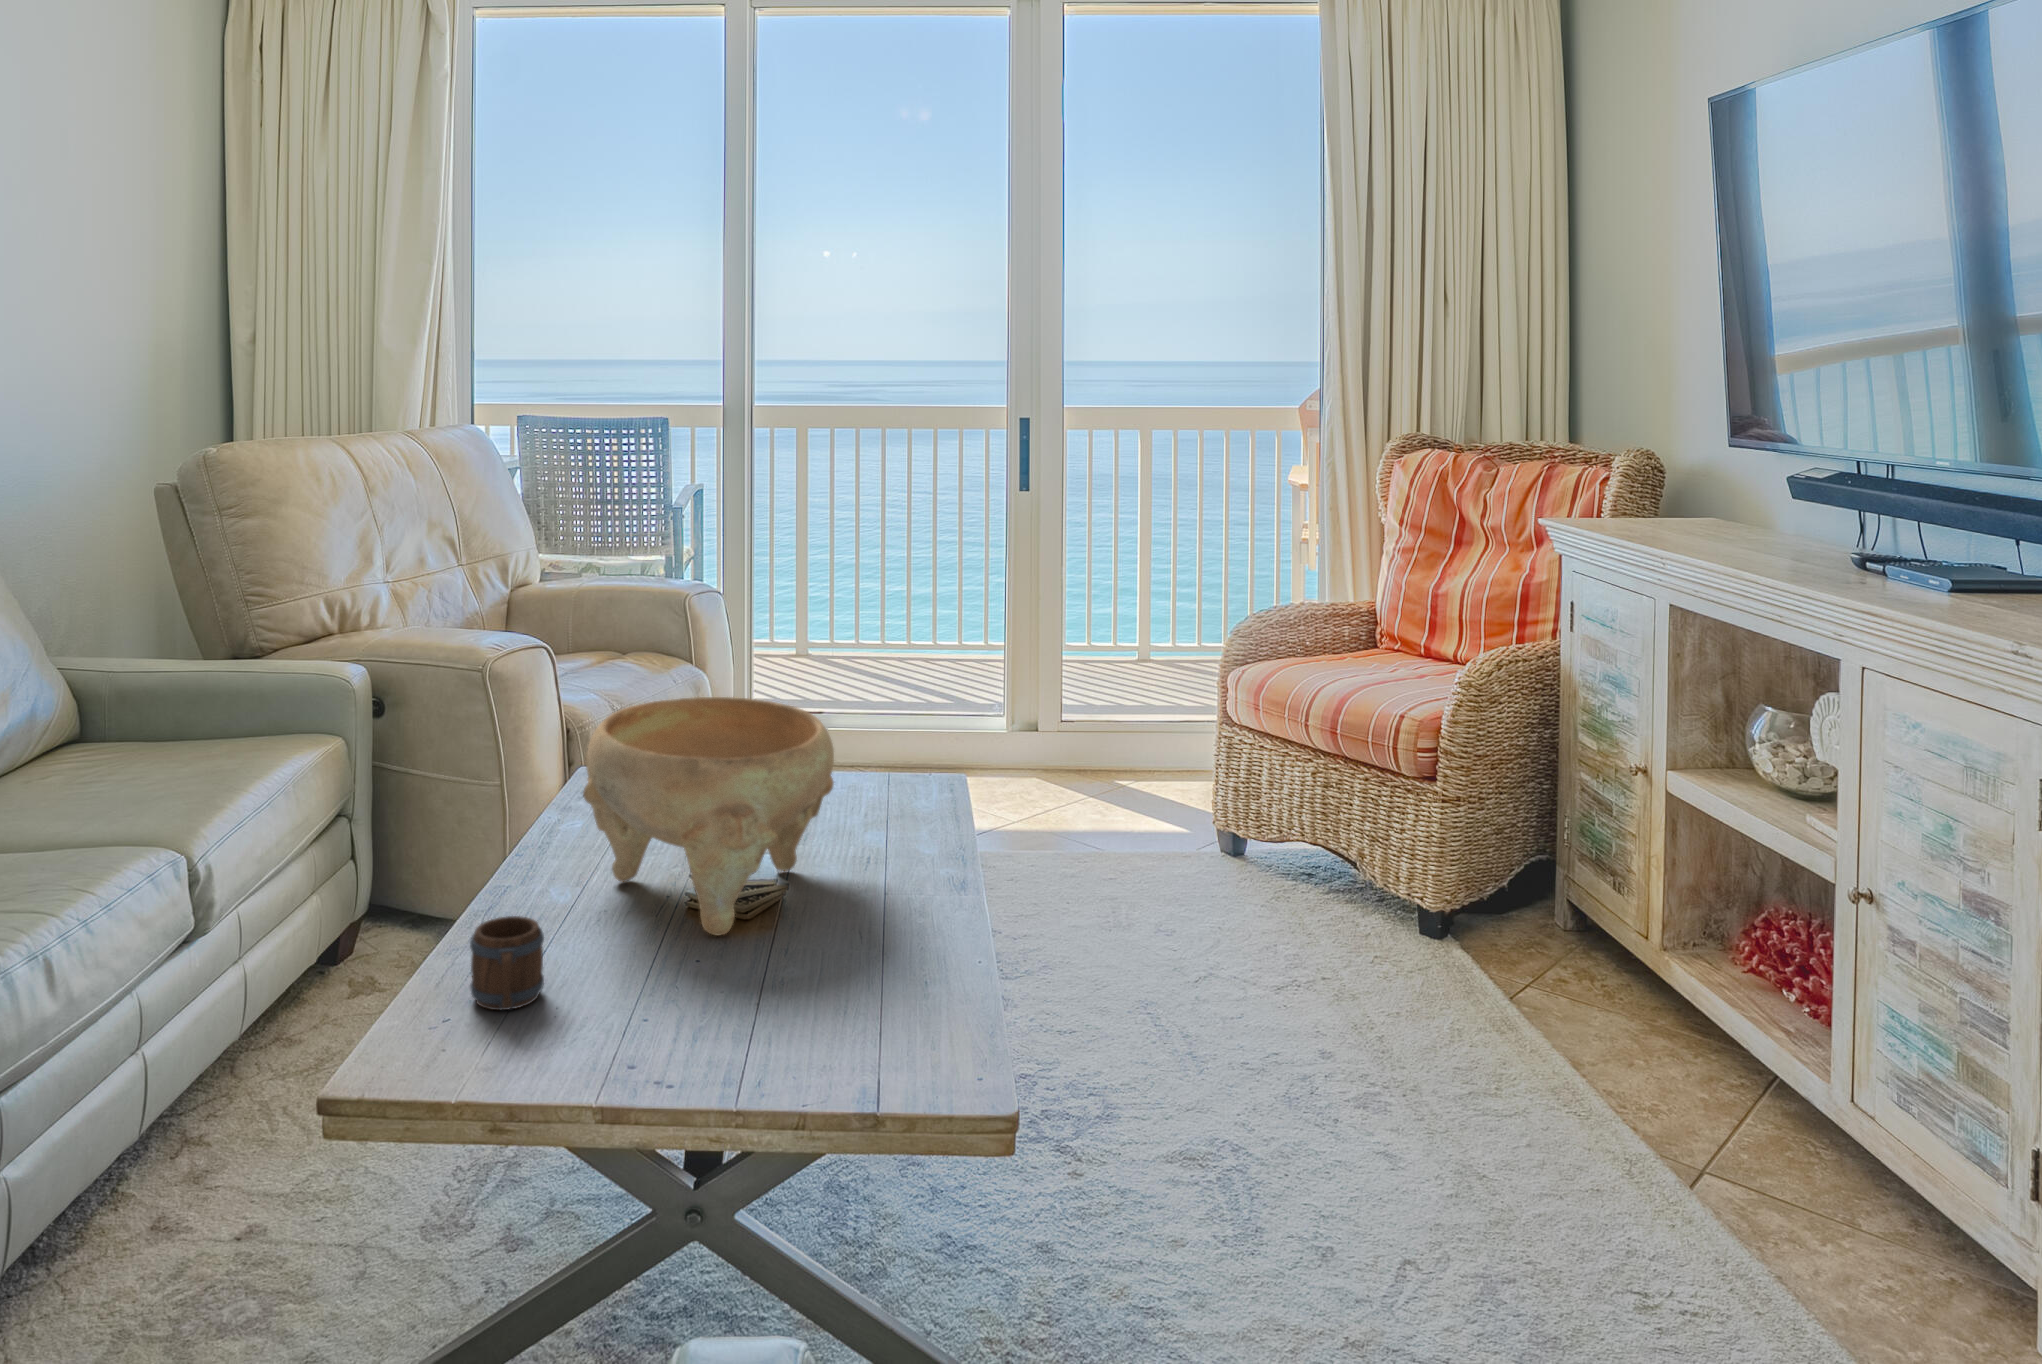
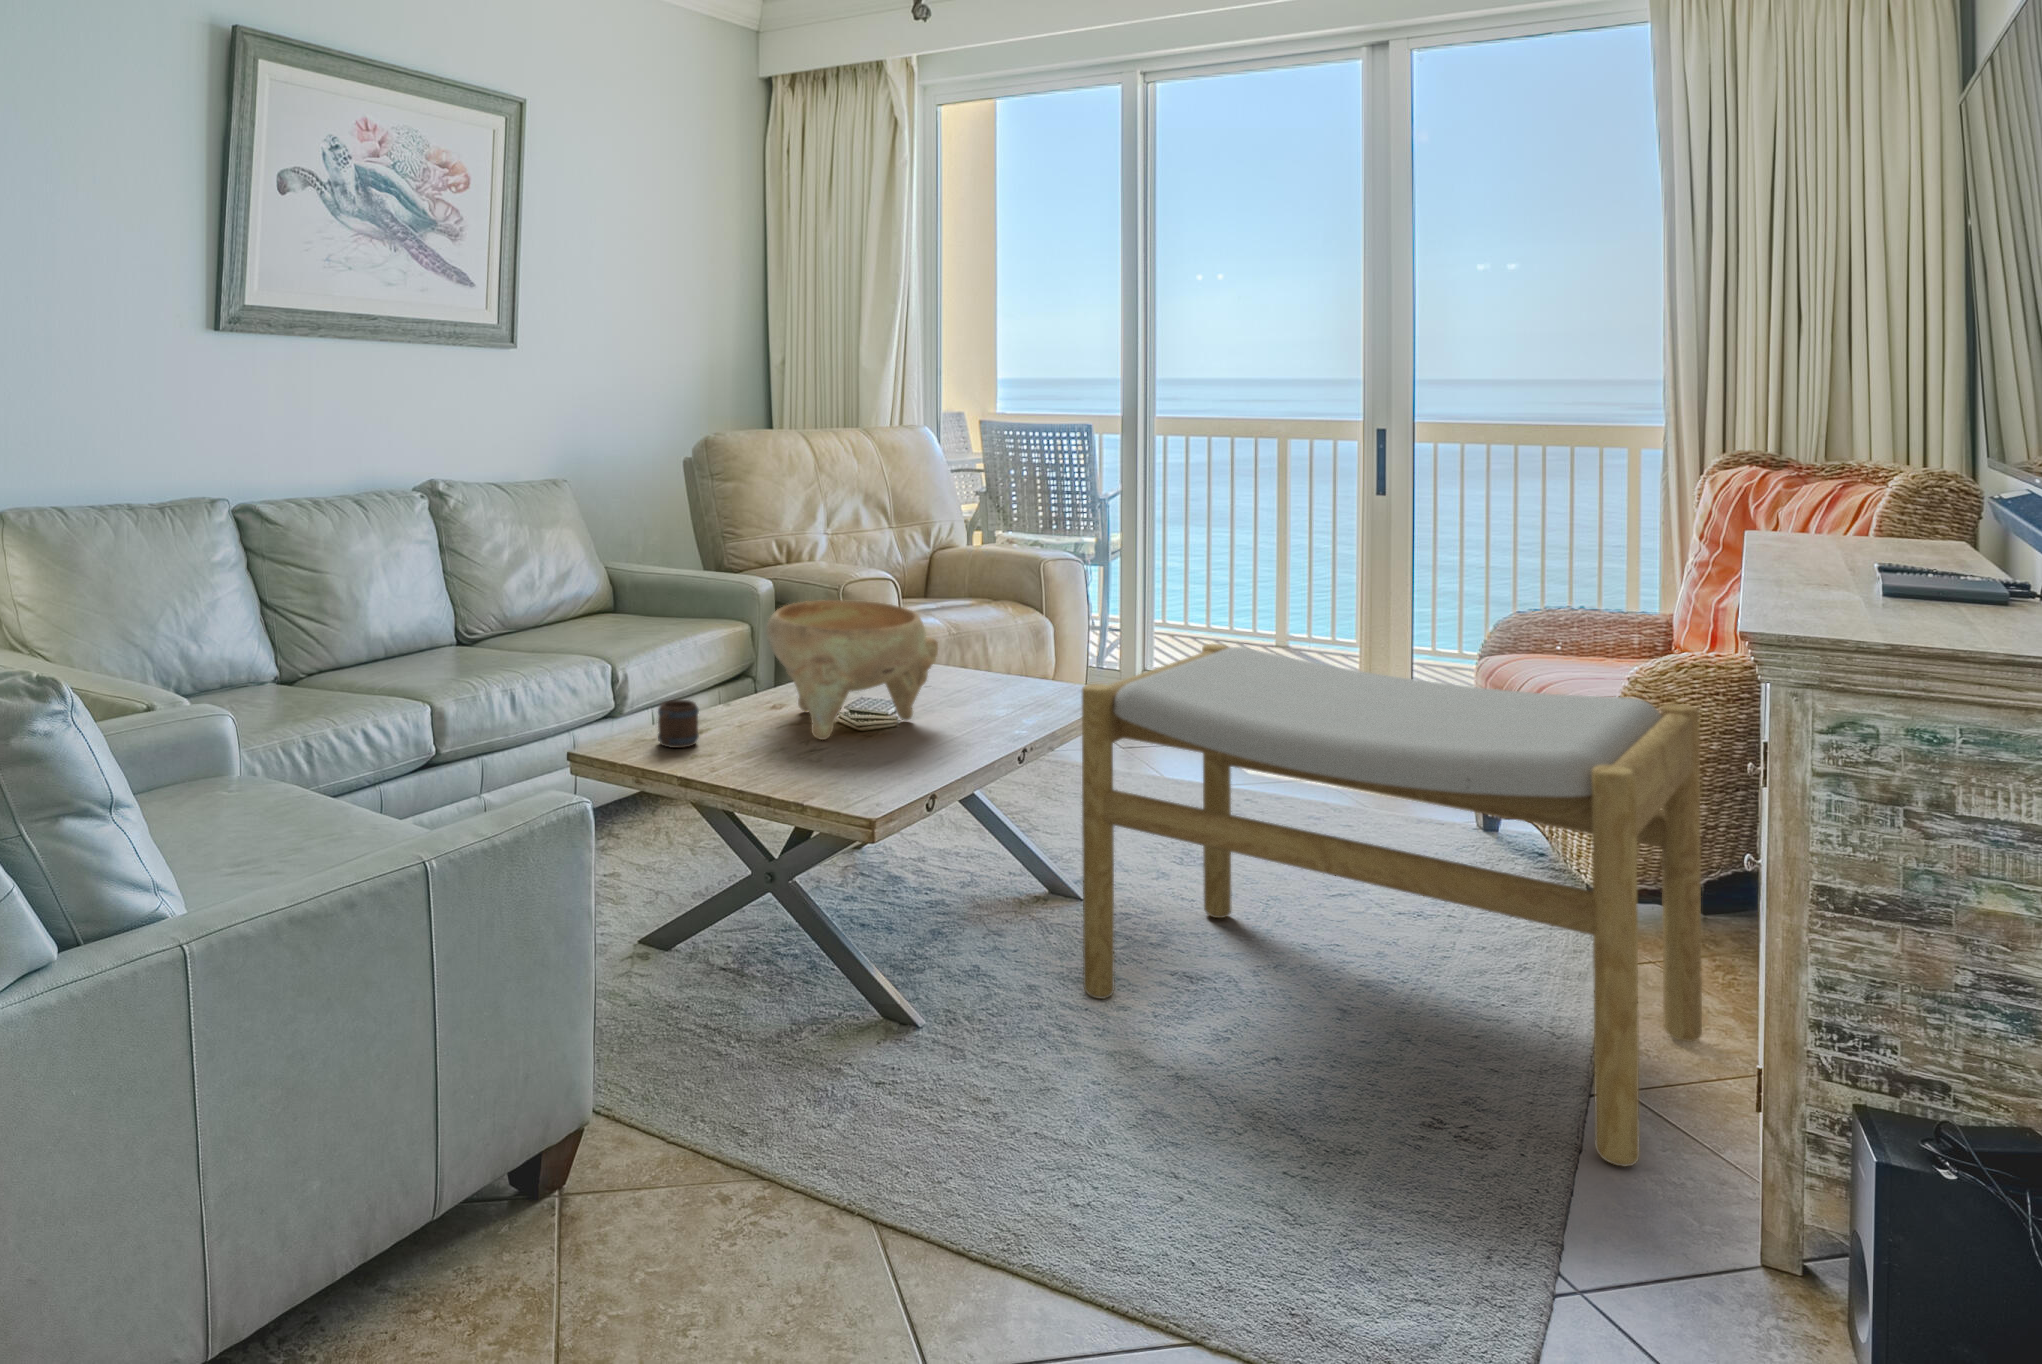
footstool: none [1087,696,1829,1287] -> present [1082,644,1702,1167]

